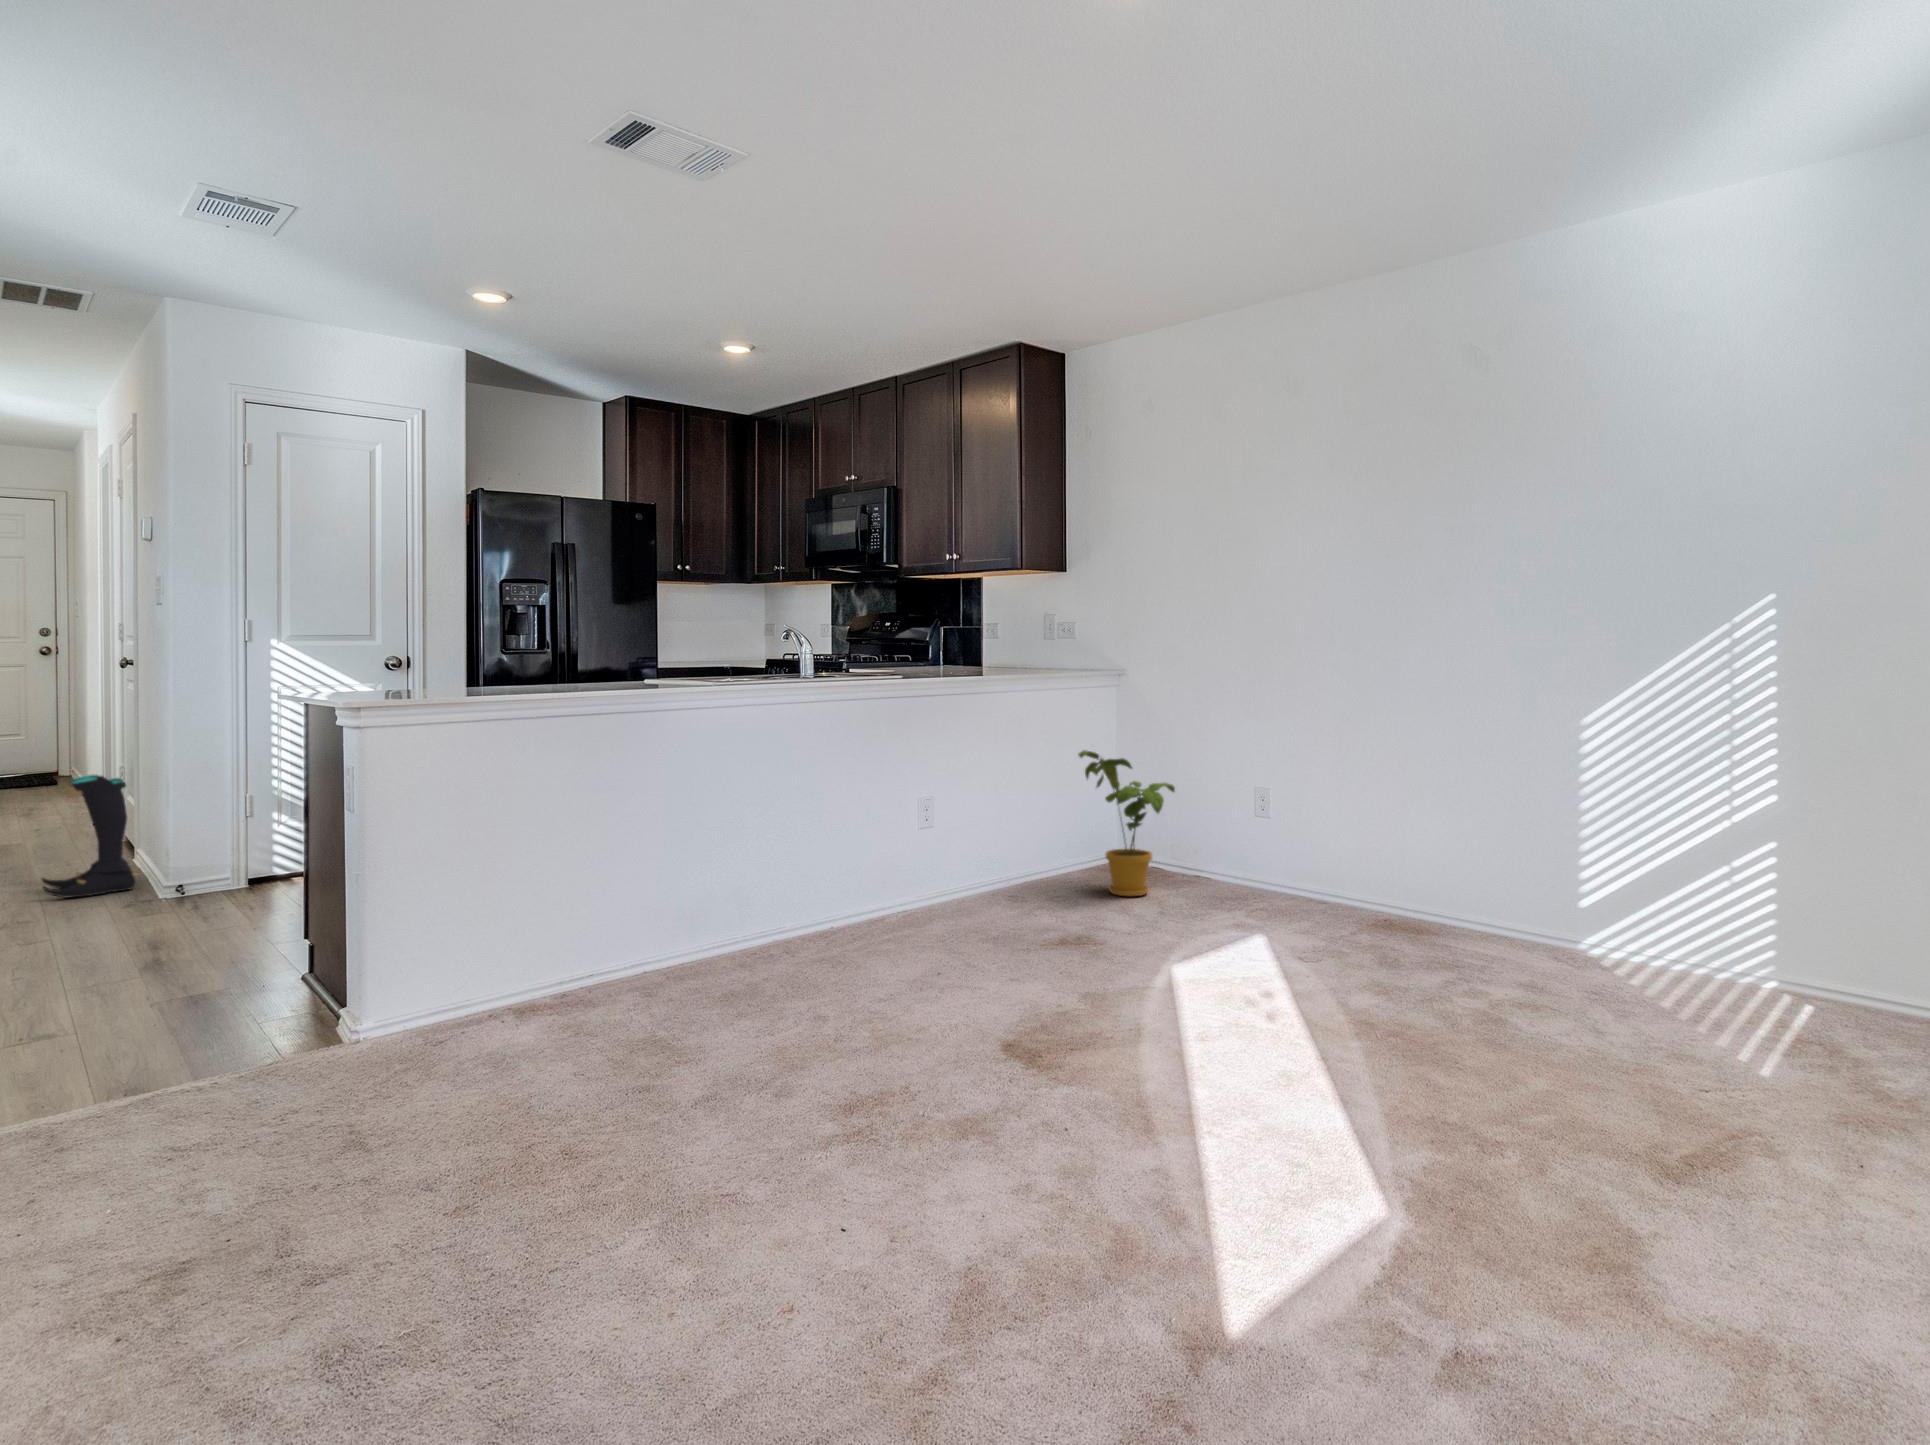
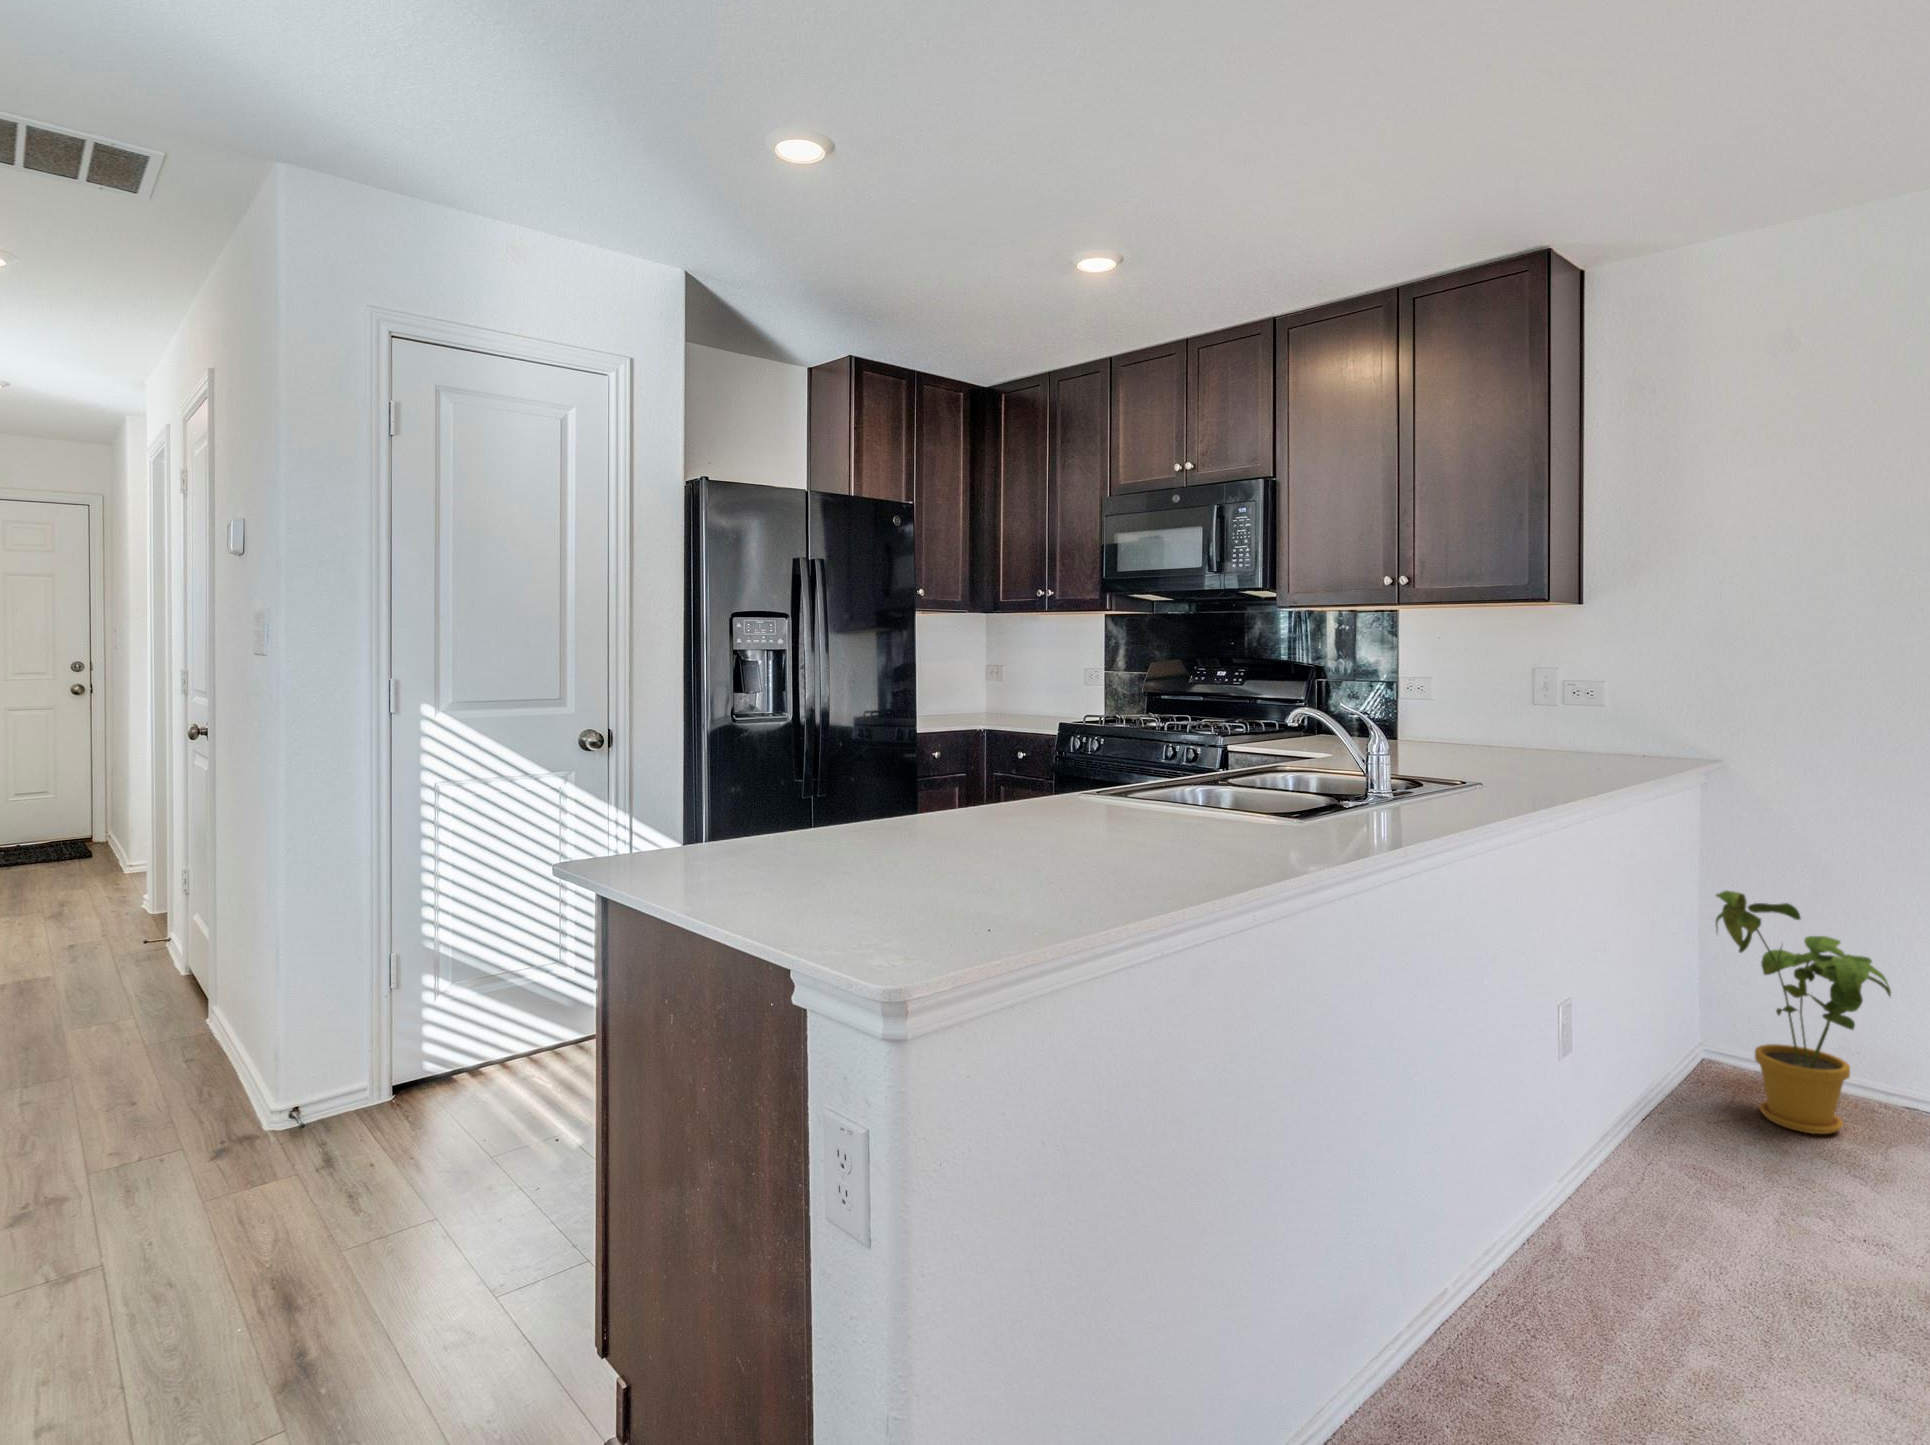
boots: present [41,775,140,898] -> none [75,916,235,1130]

